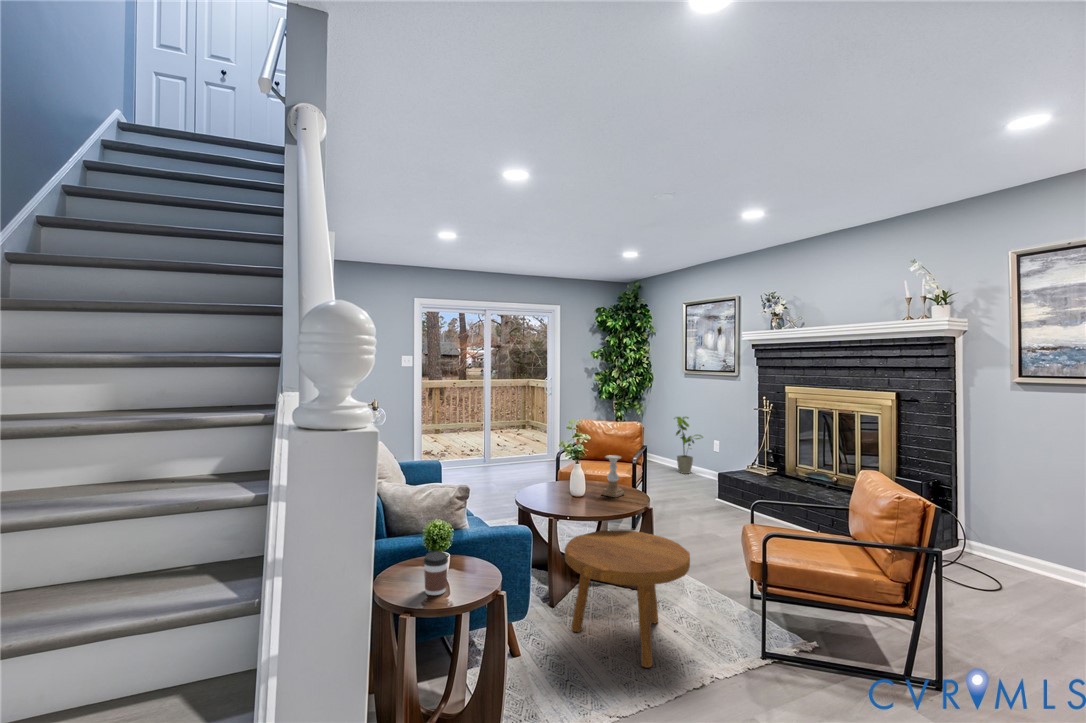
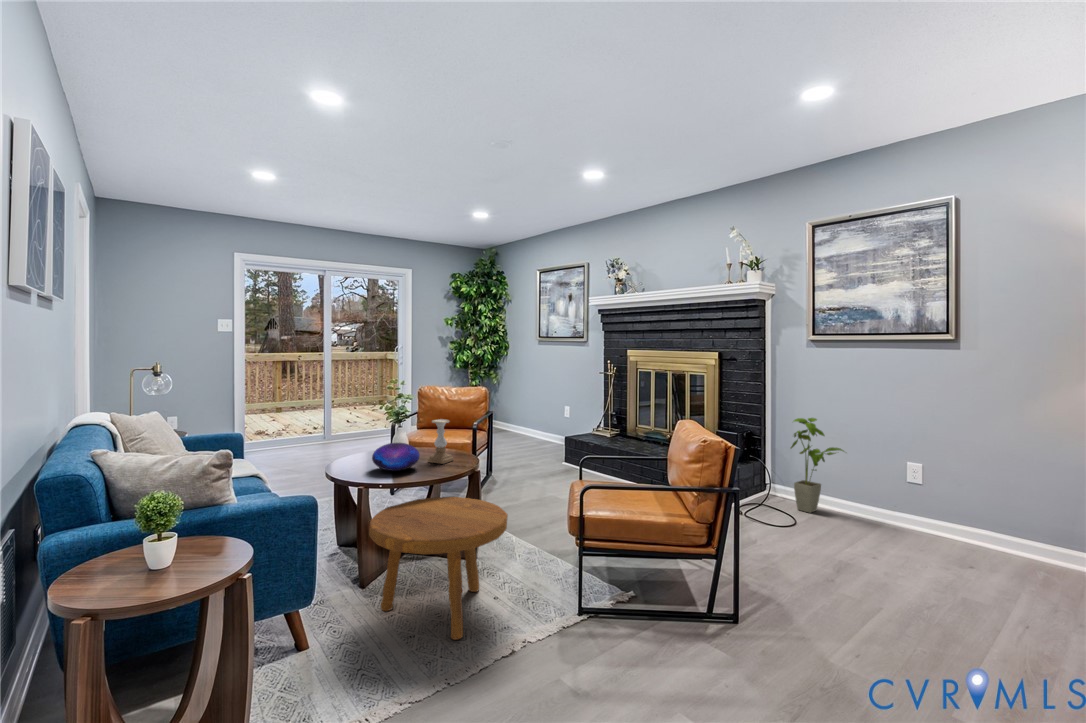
house plant: present [675,416,703,474] -> present [791,418,844,513]
decorative orb: none [555,476,597,502] -> present [372,443,420,471]
coffee cup: present [424,551,448,595] -> none [139,534,176,589]

